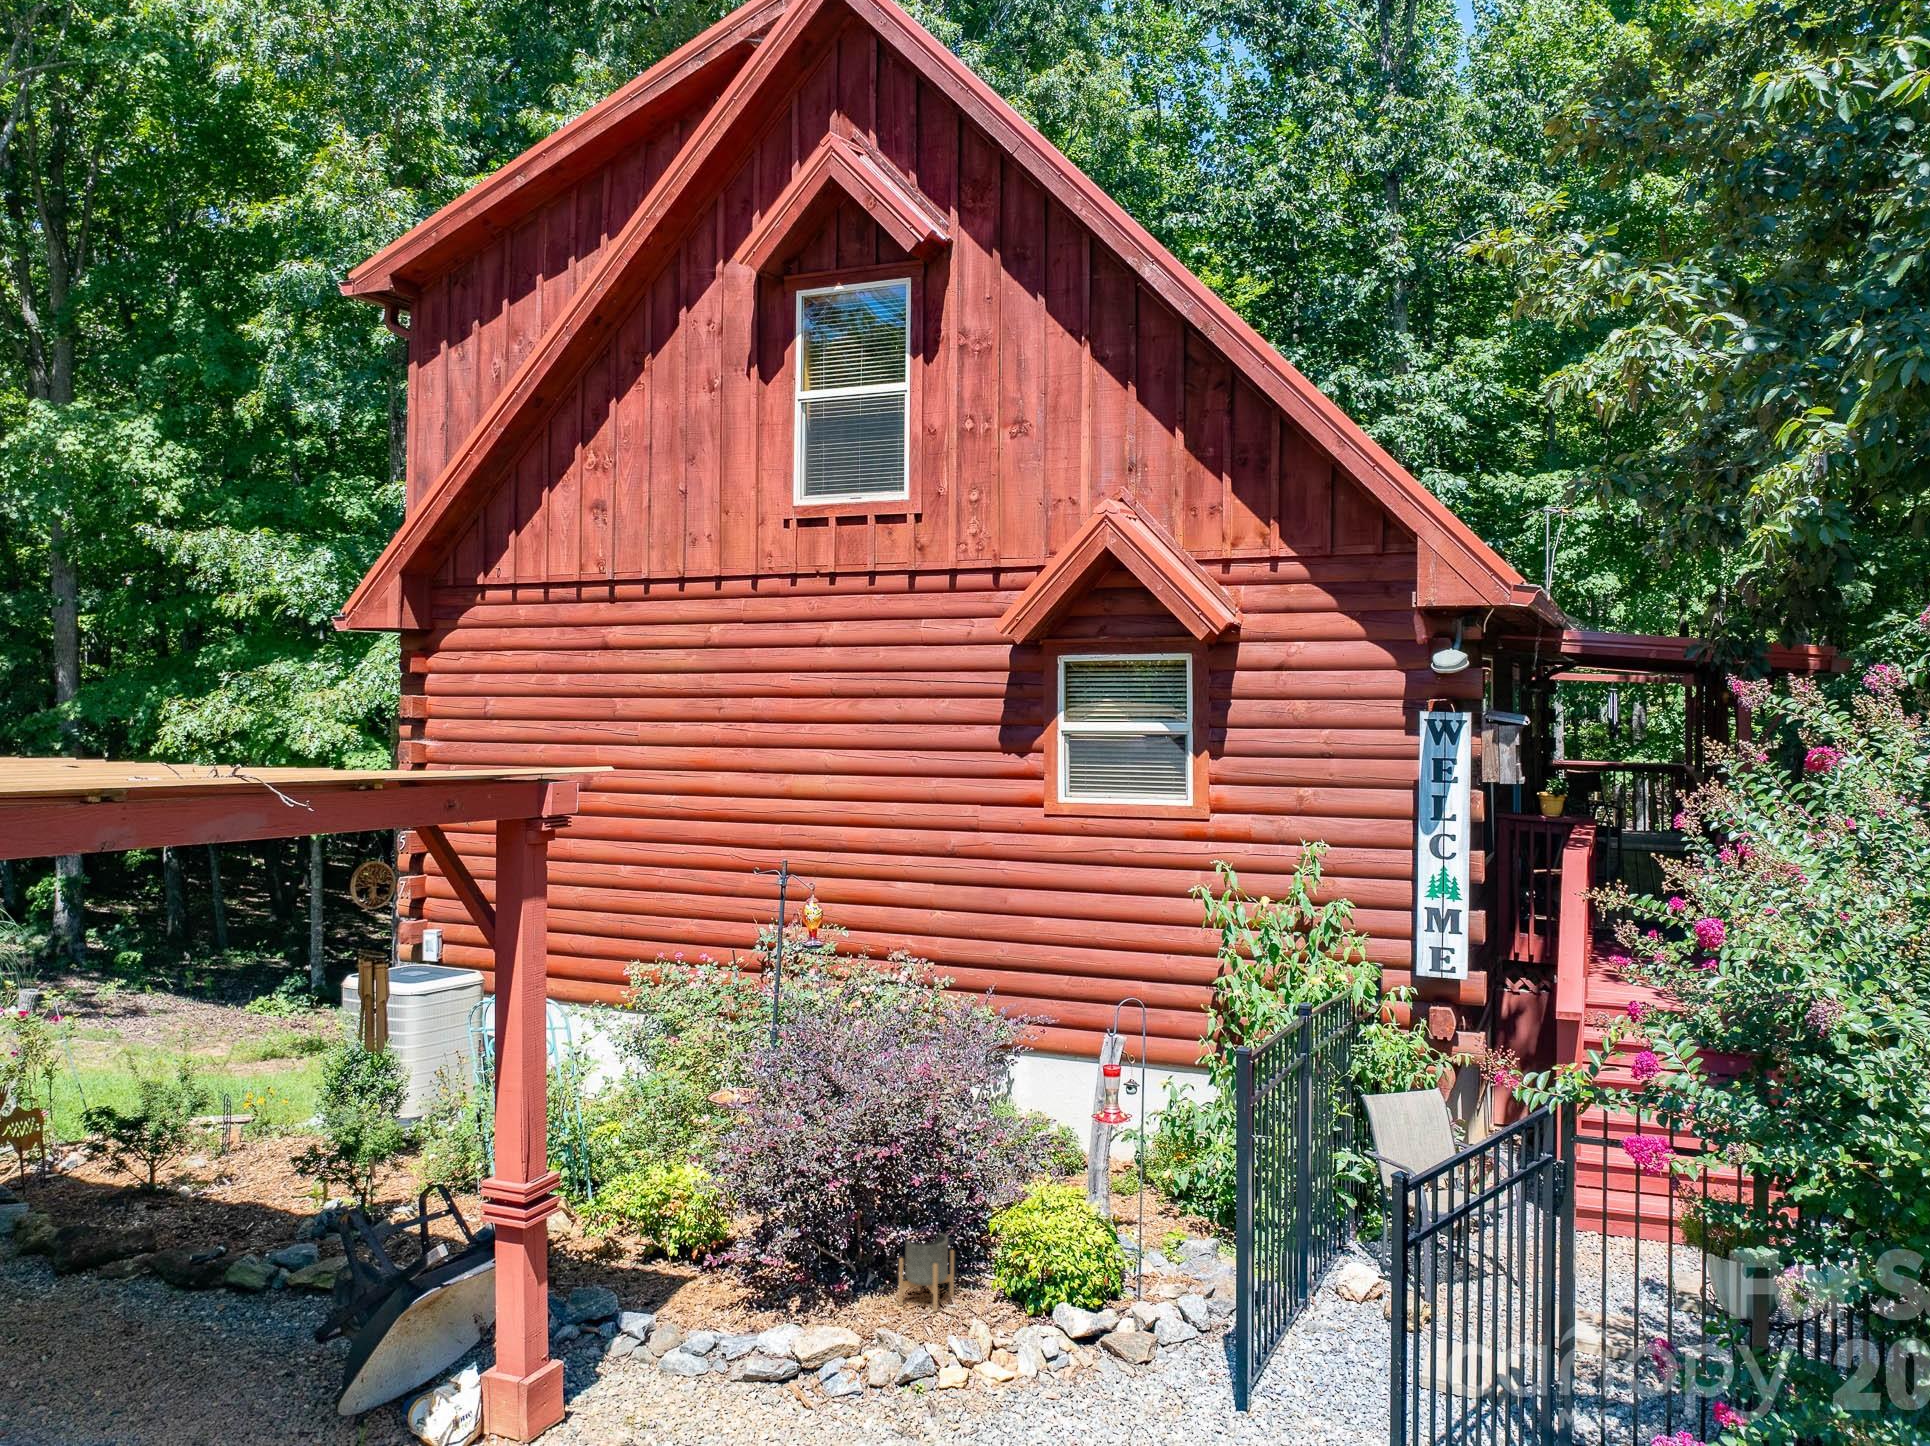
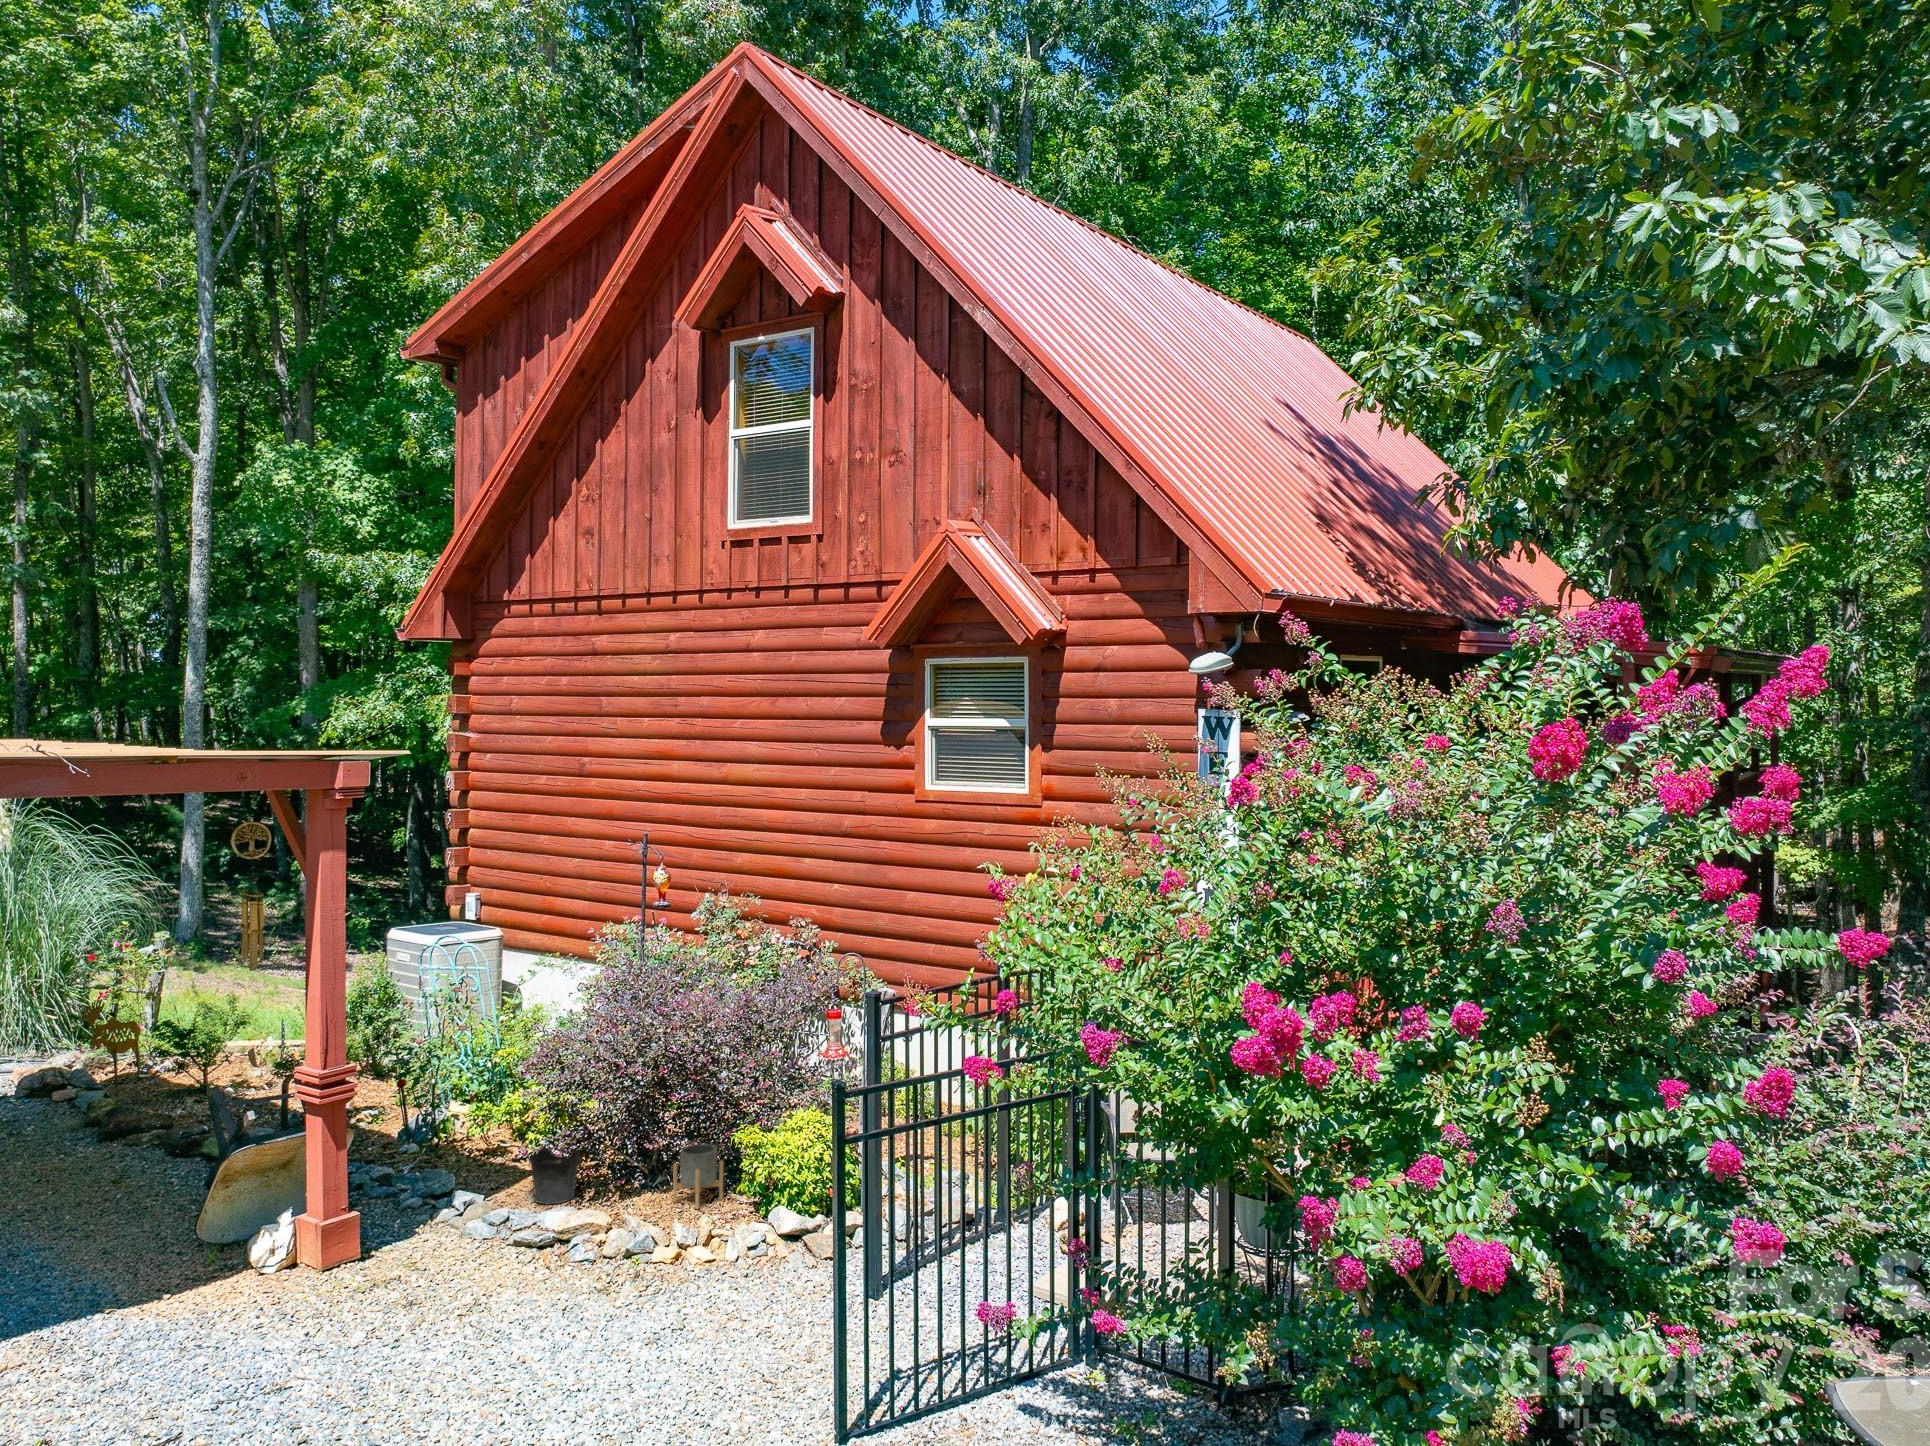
bucket: none [715,1249,779,1321] -> present [528,1147,580,1204]

